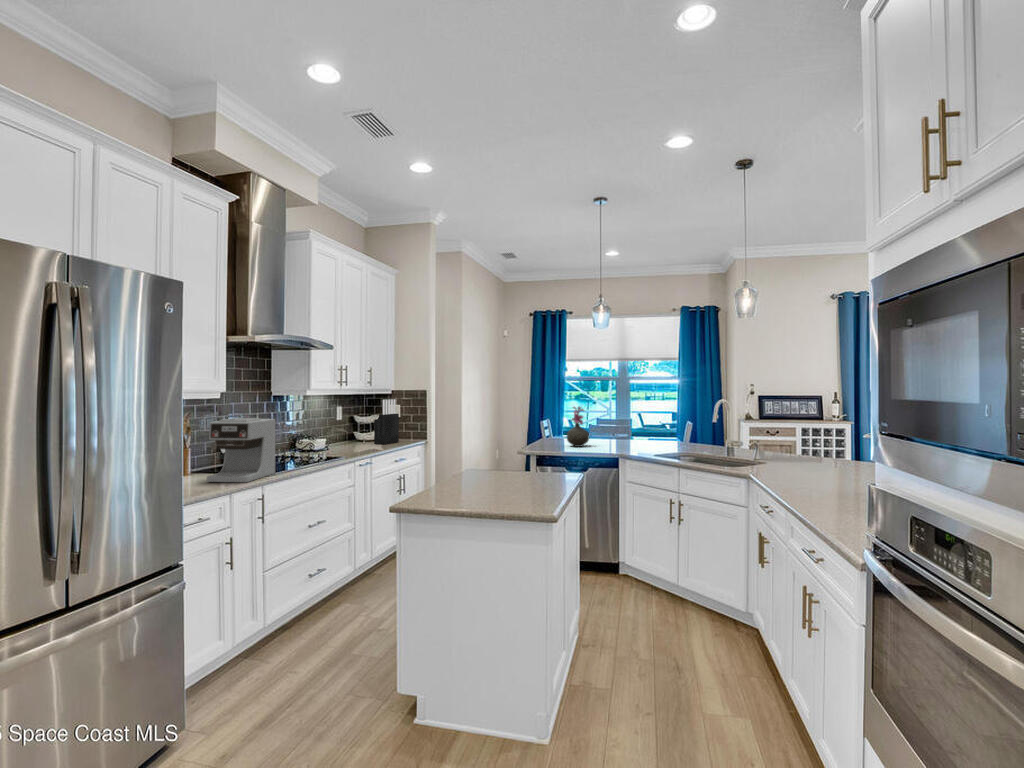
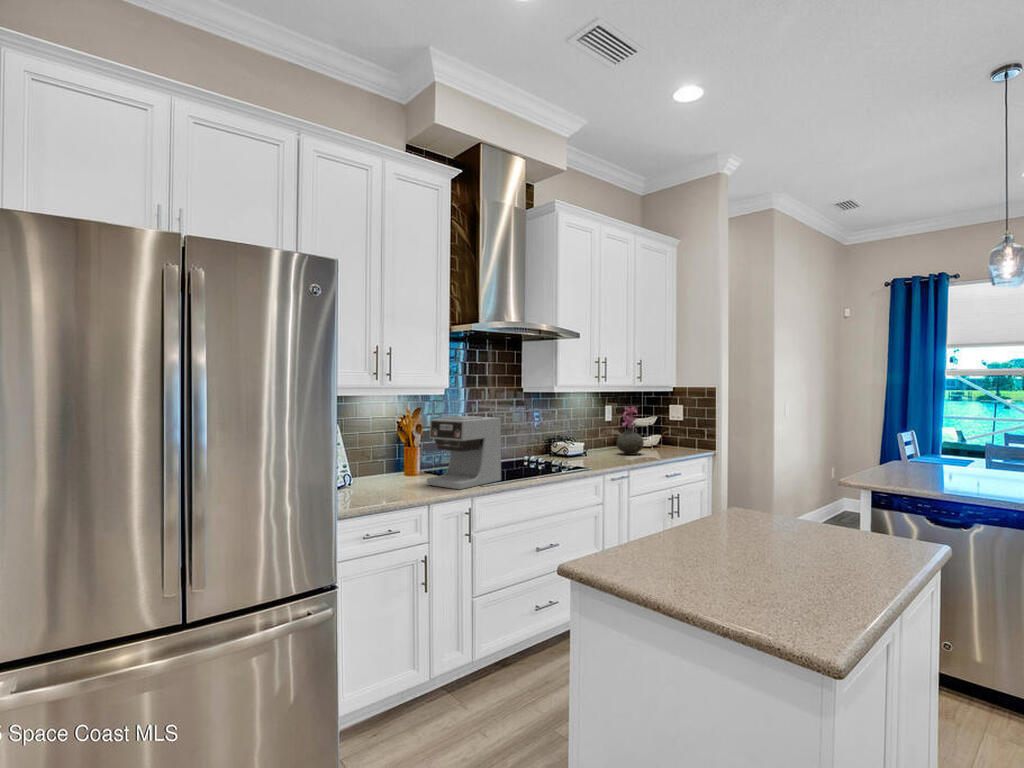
knife block: present [374,399,399,444] -> none [645,398,677,453]
vase: present [567,407,589,447] -> present [617,407,644,455]

